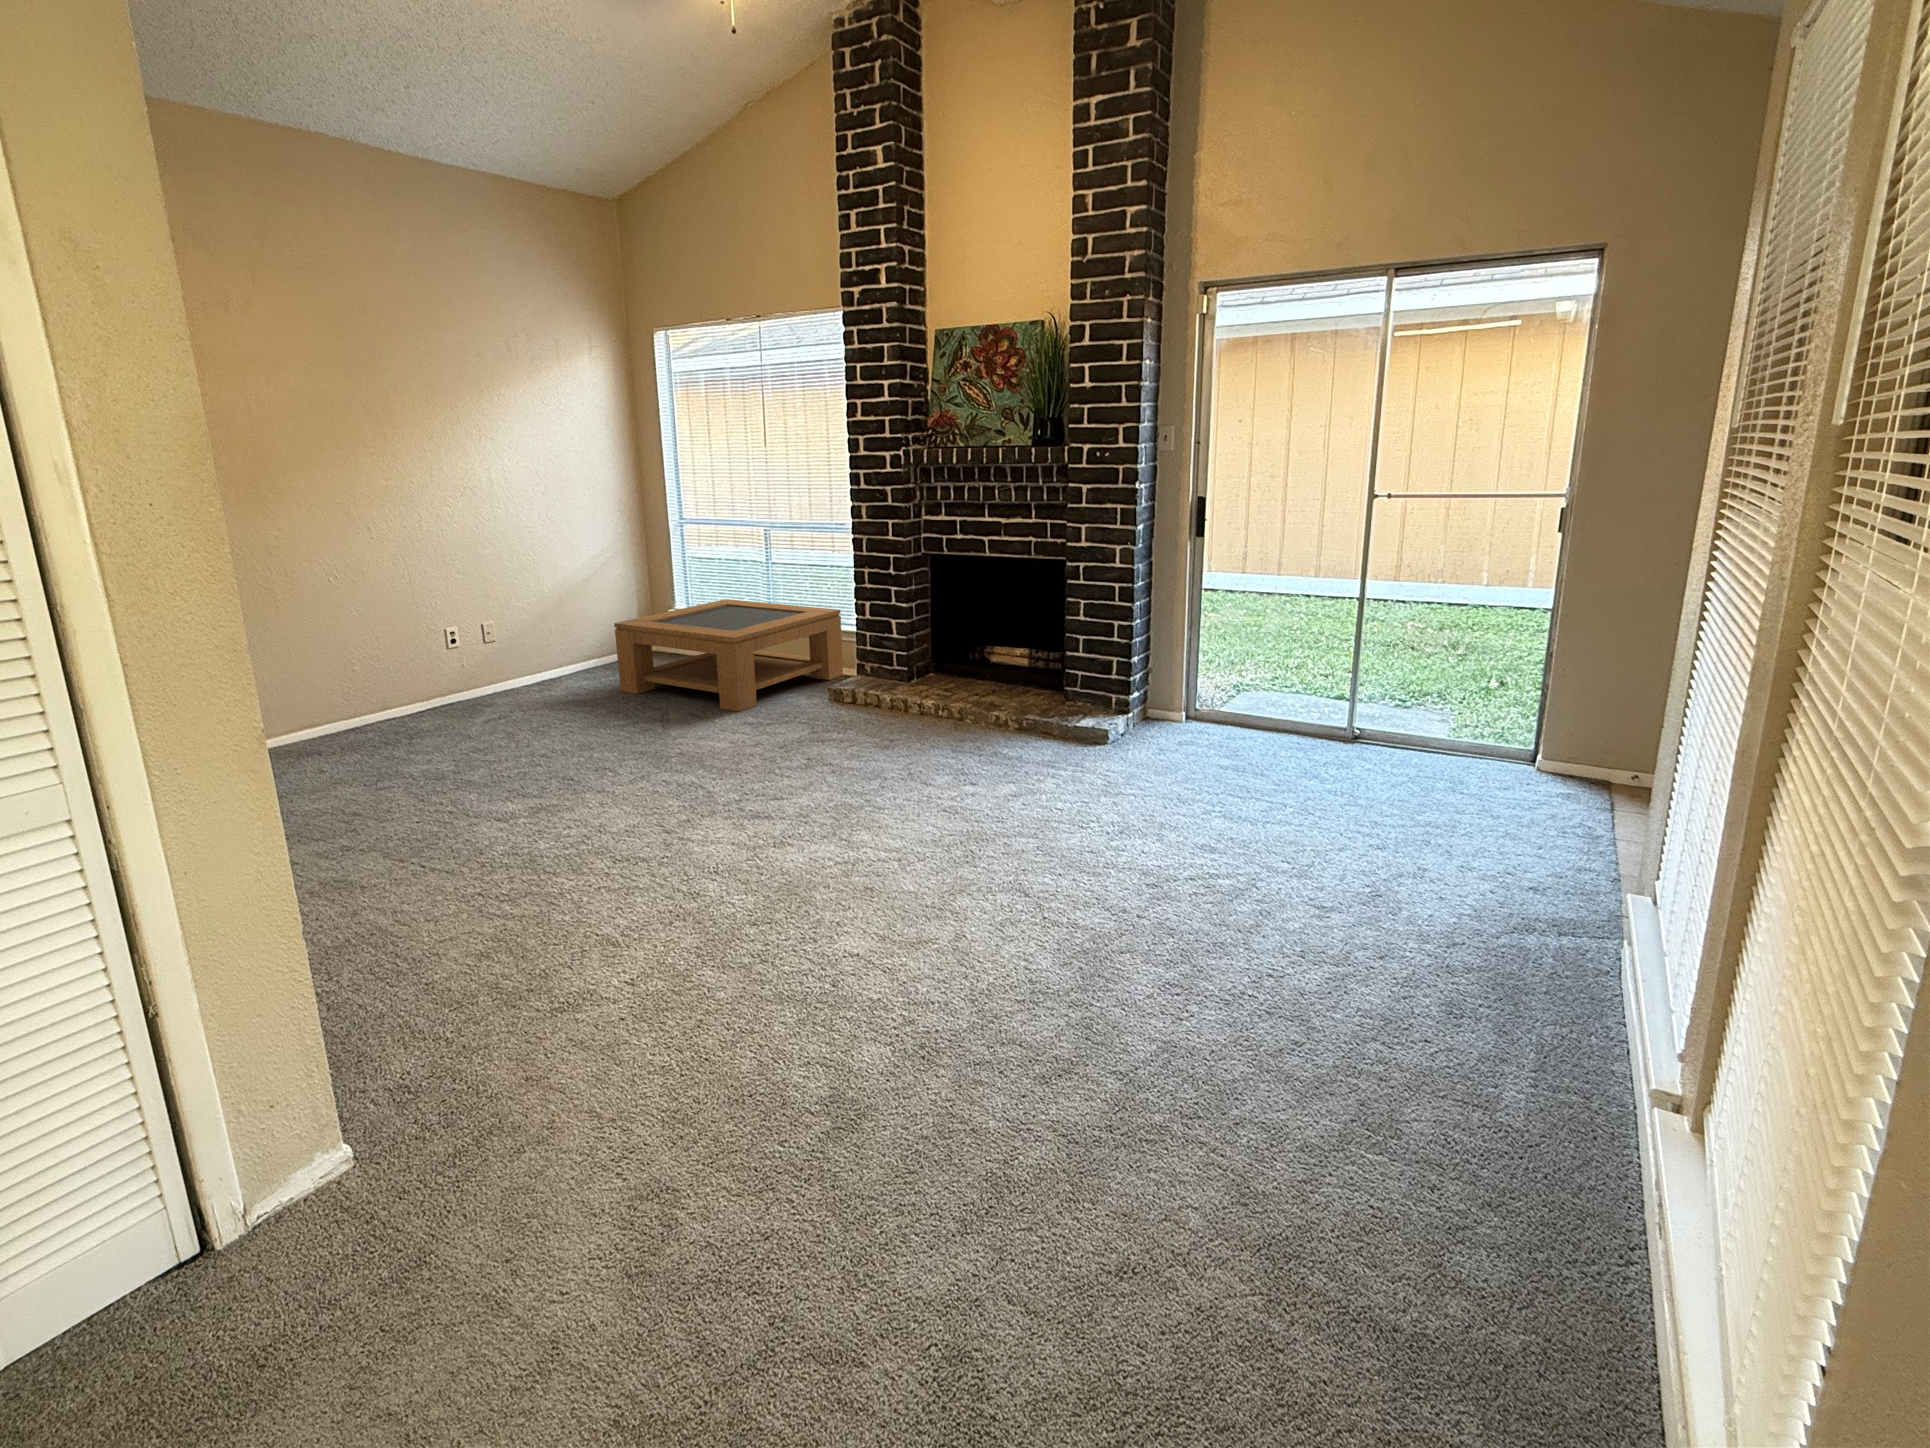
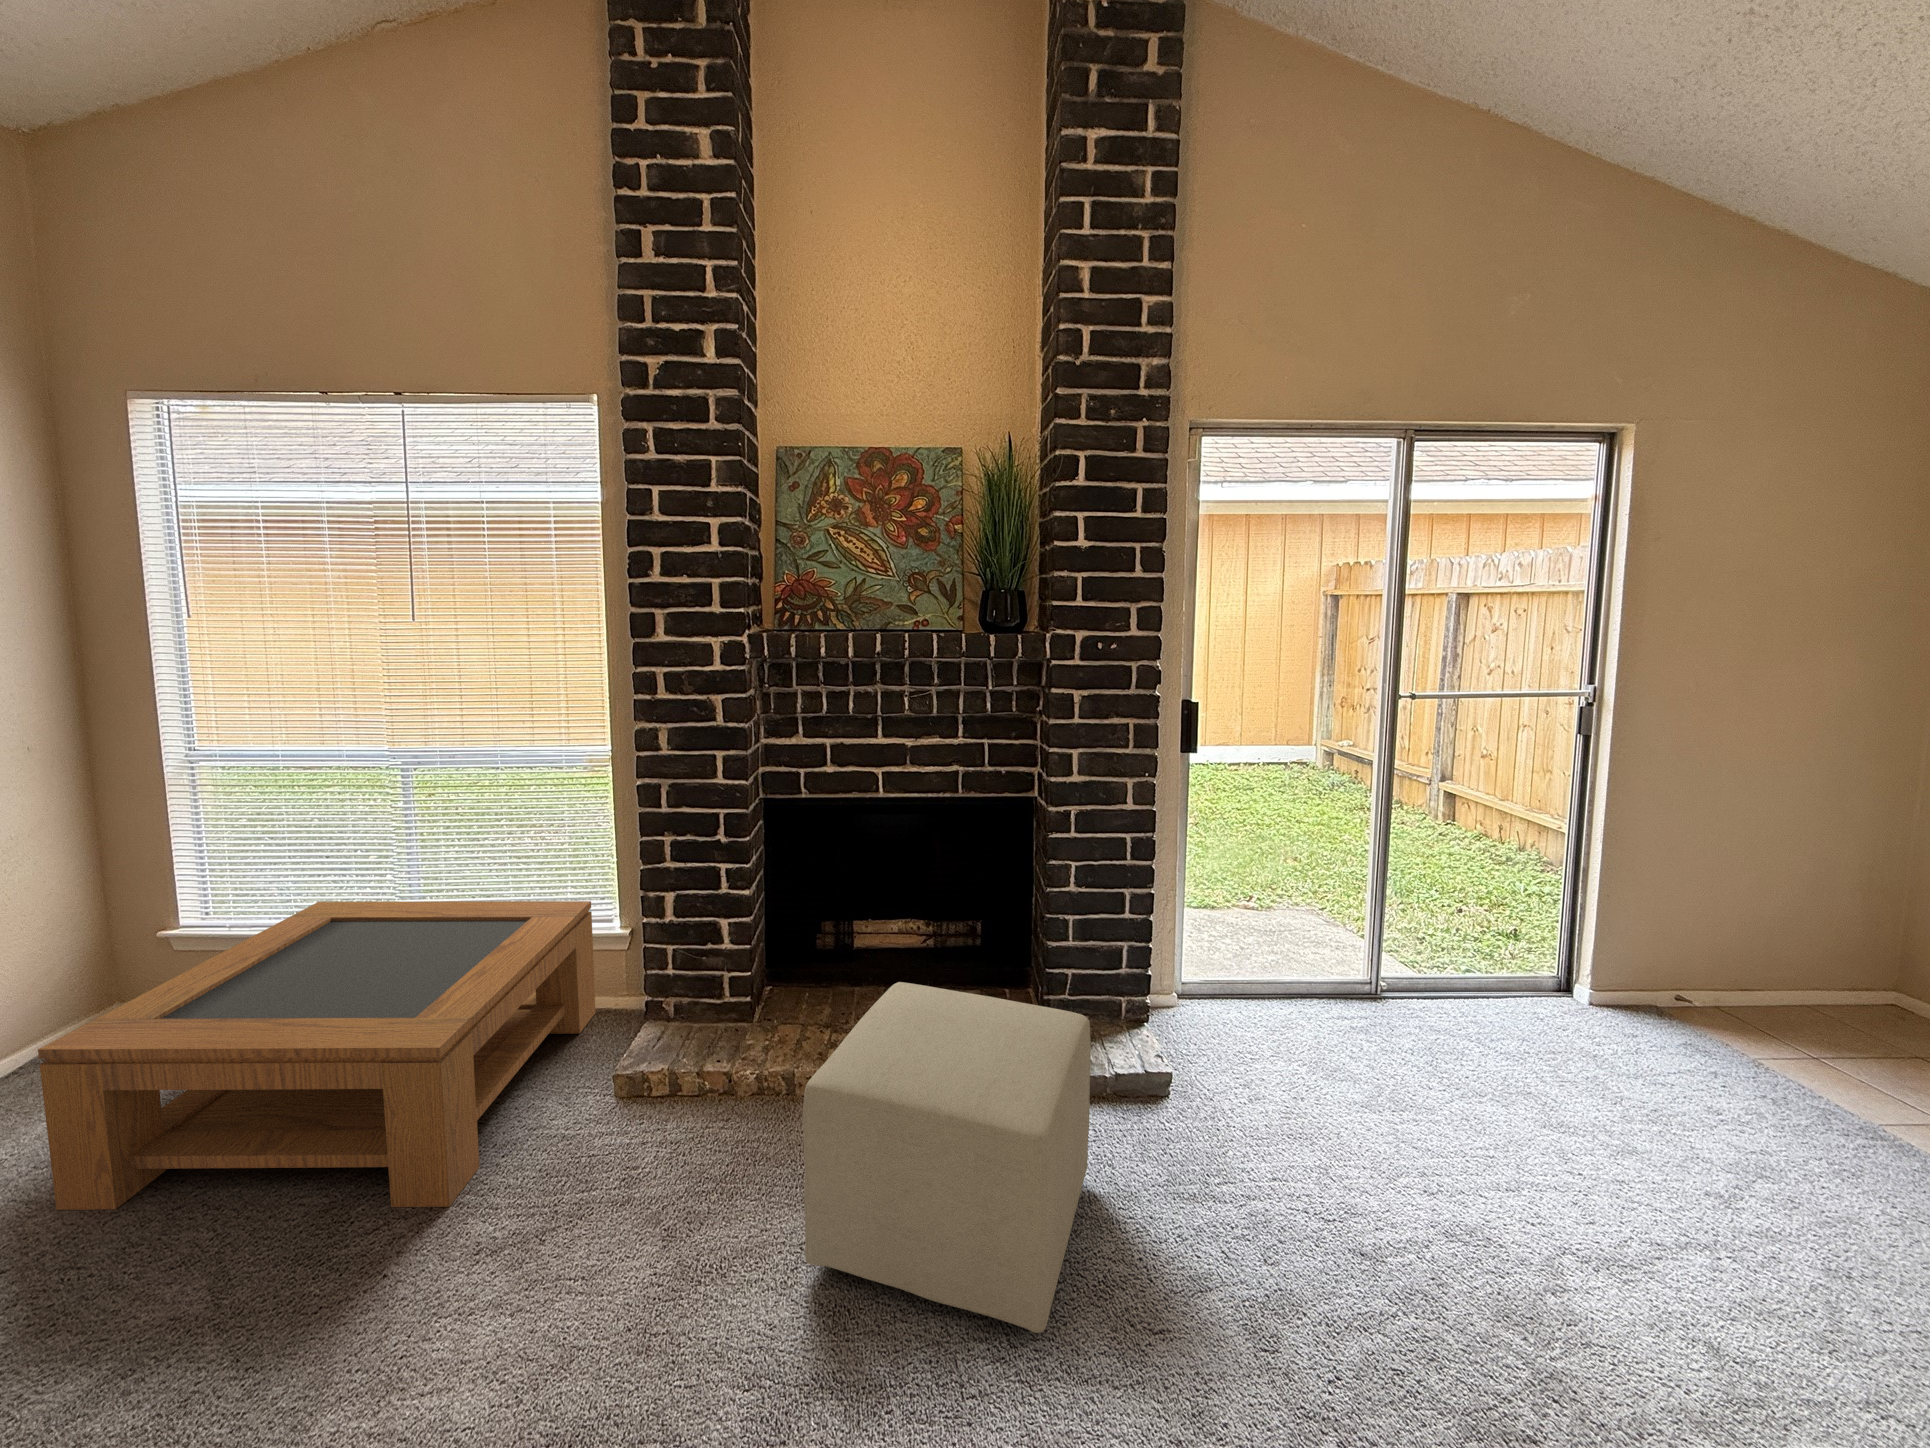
ottoman: none [845,641,1004,768] -> present [802,982,1091,1333]

